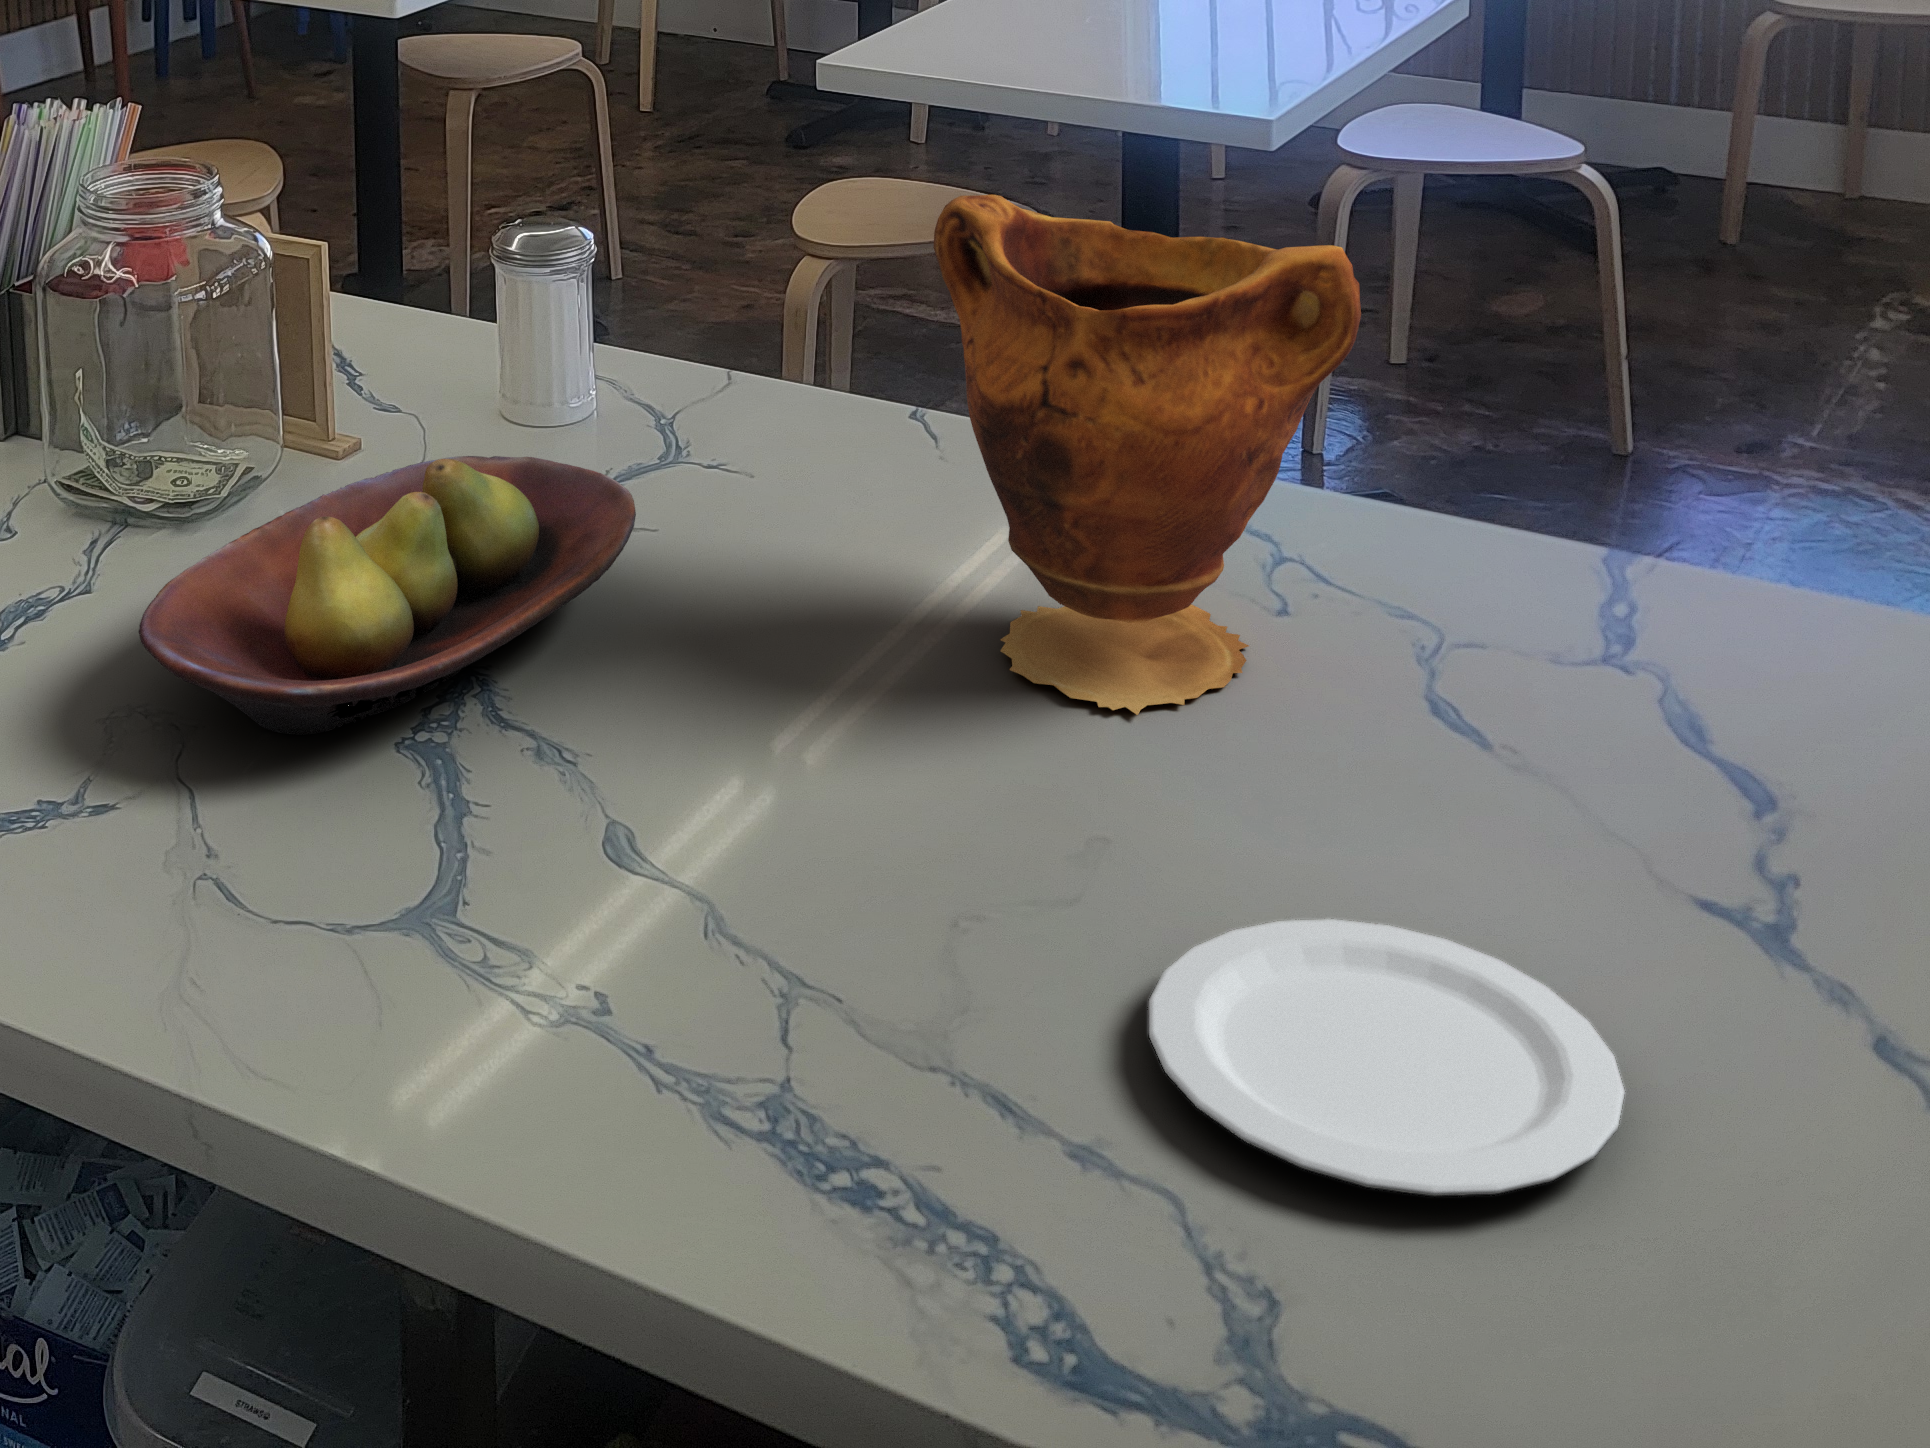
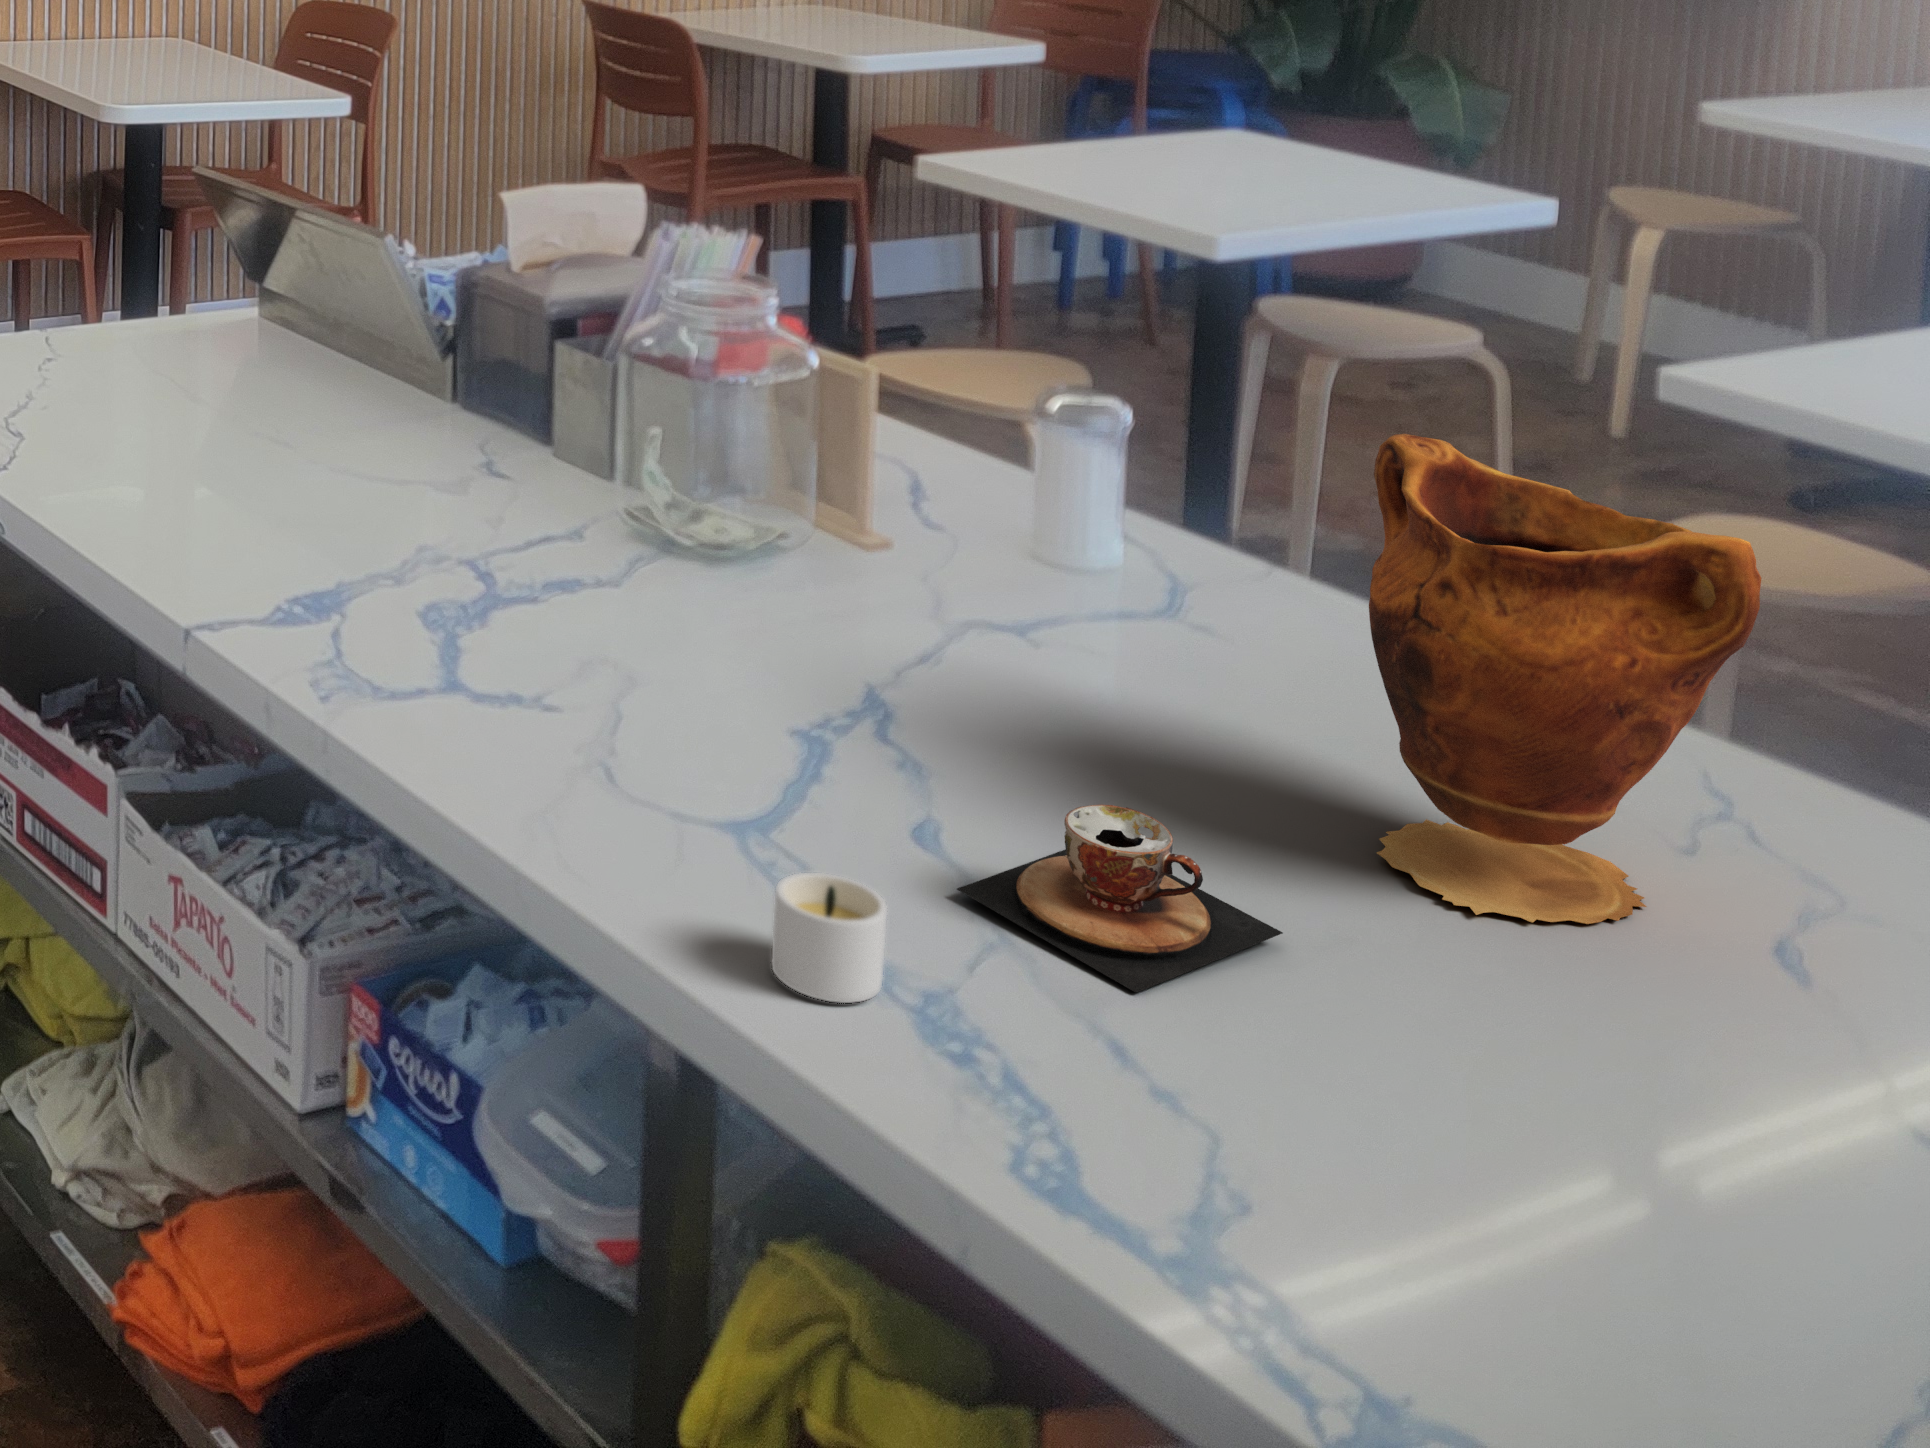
fruit bowl: present [139,456,636,735] -> none [623,559,1085,729]
teacup: none [676,724,1010,961] -> present [957,805,1283,992]
plate: present [1149,919,1625,1196] -> none [1270,1048,1713,1275]
candle: none [544,950,733,1135] -> present [772,873,887,1003]

